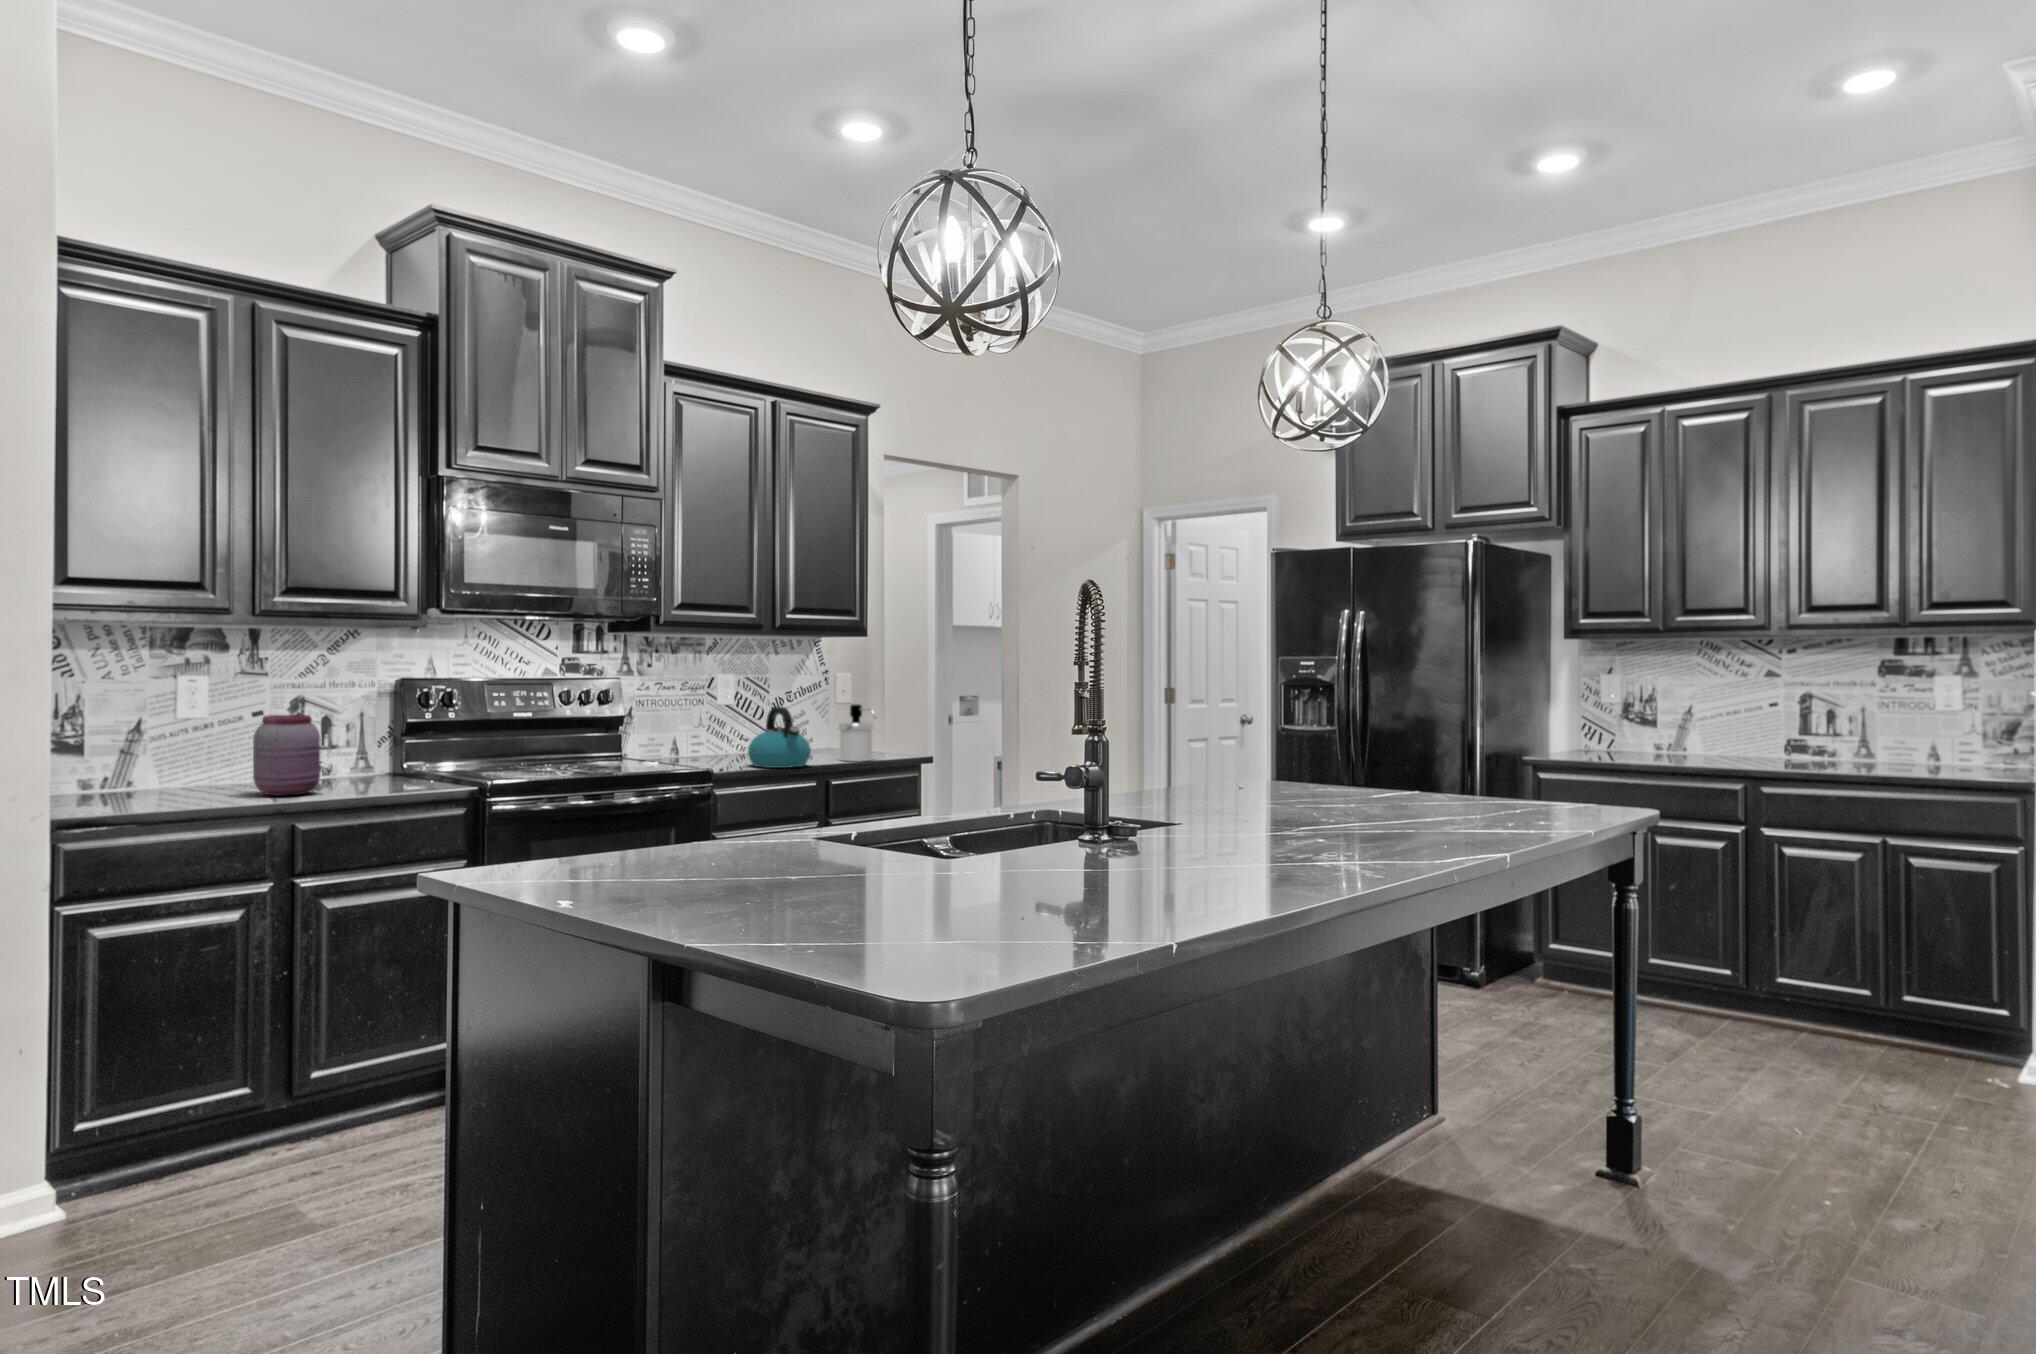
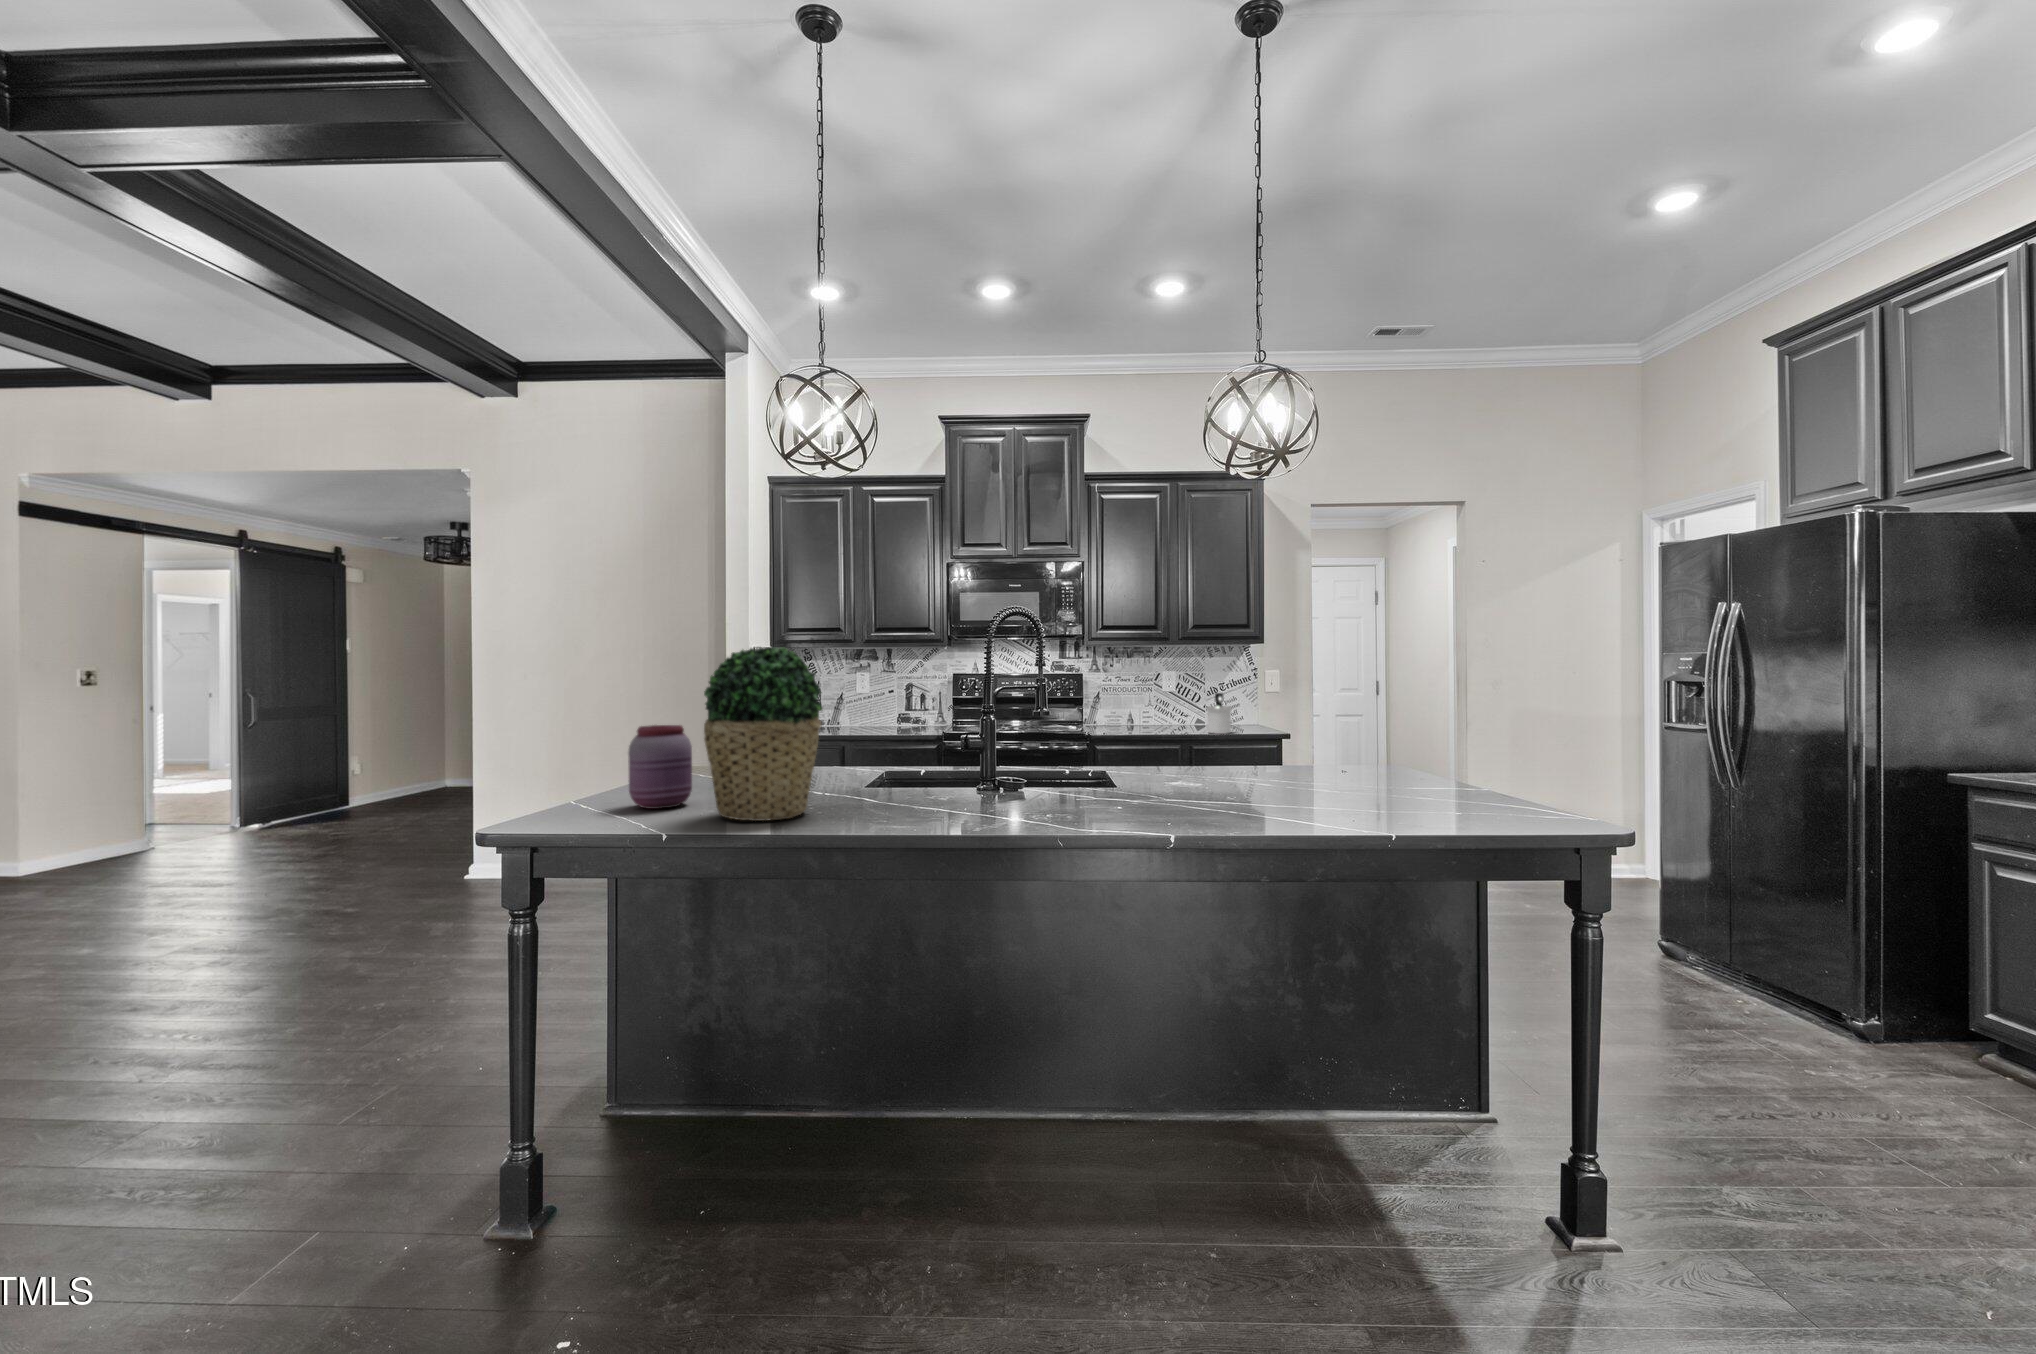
potted plant: none [986,628,1180,915] -> present [704,647,823,821]
kettle: present [748,706,811,768] -> none [1128,693,1171,734]
jar: present [253,715,320,796] -> present [628,725,692,809]

